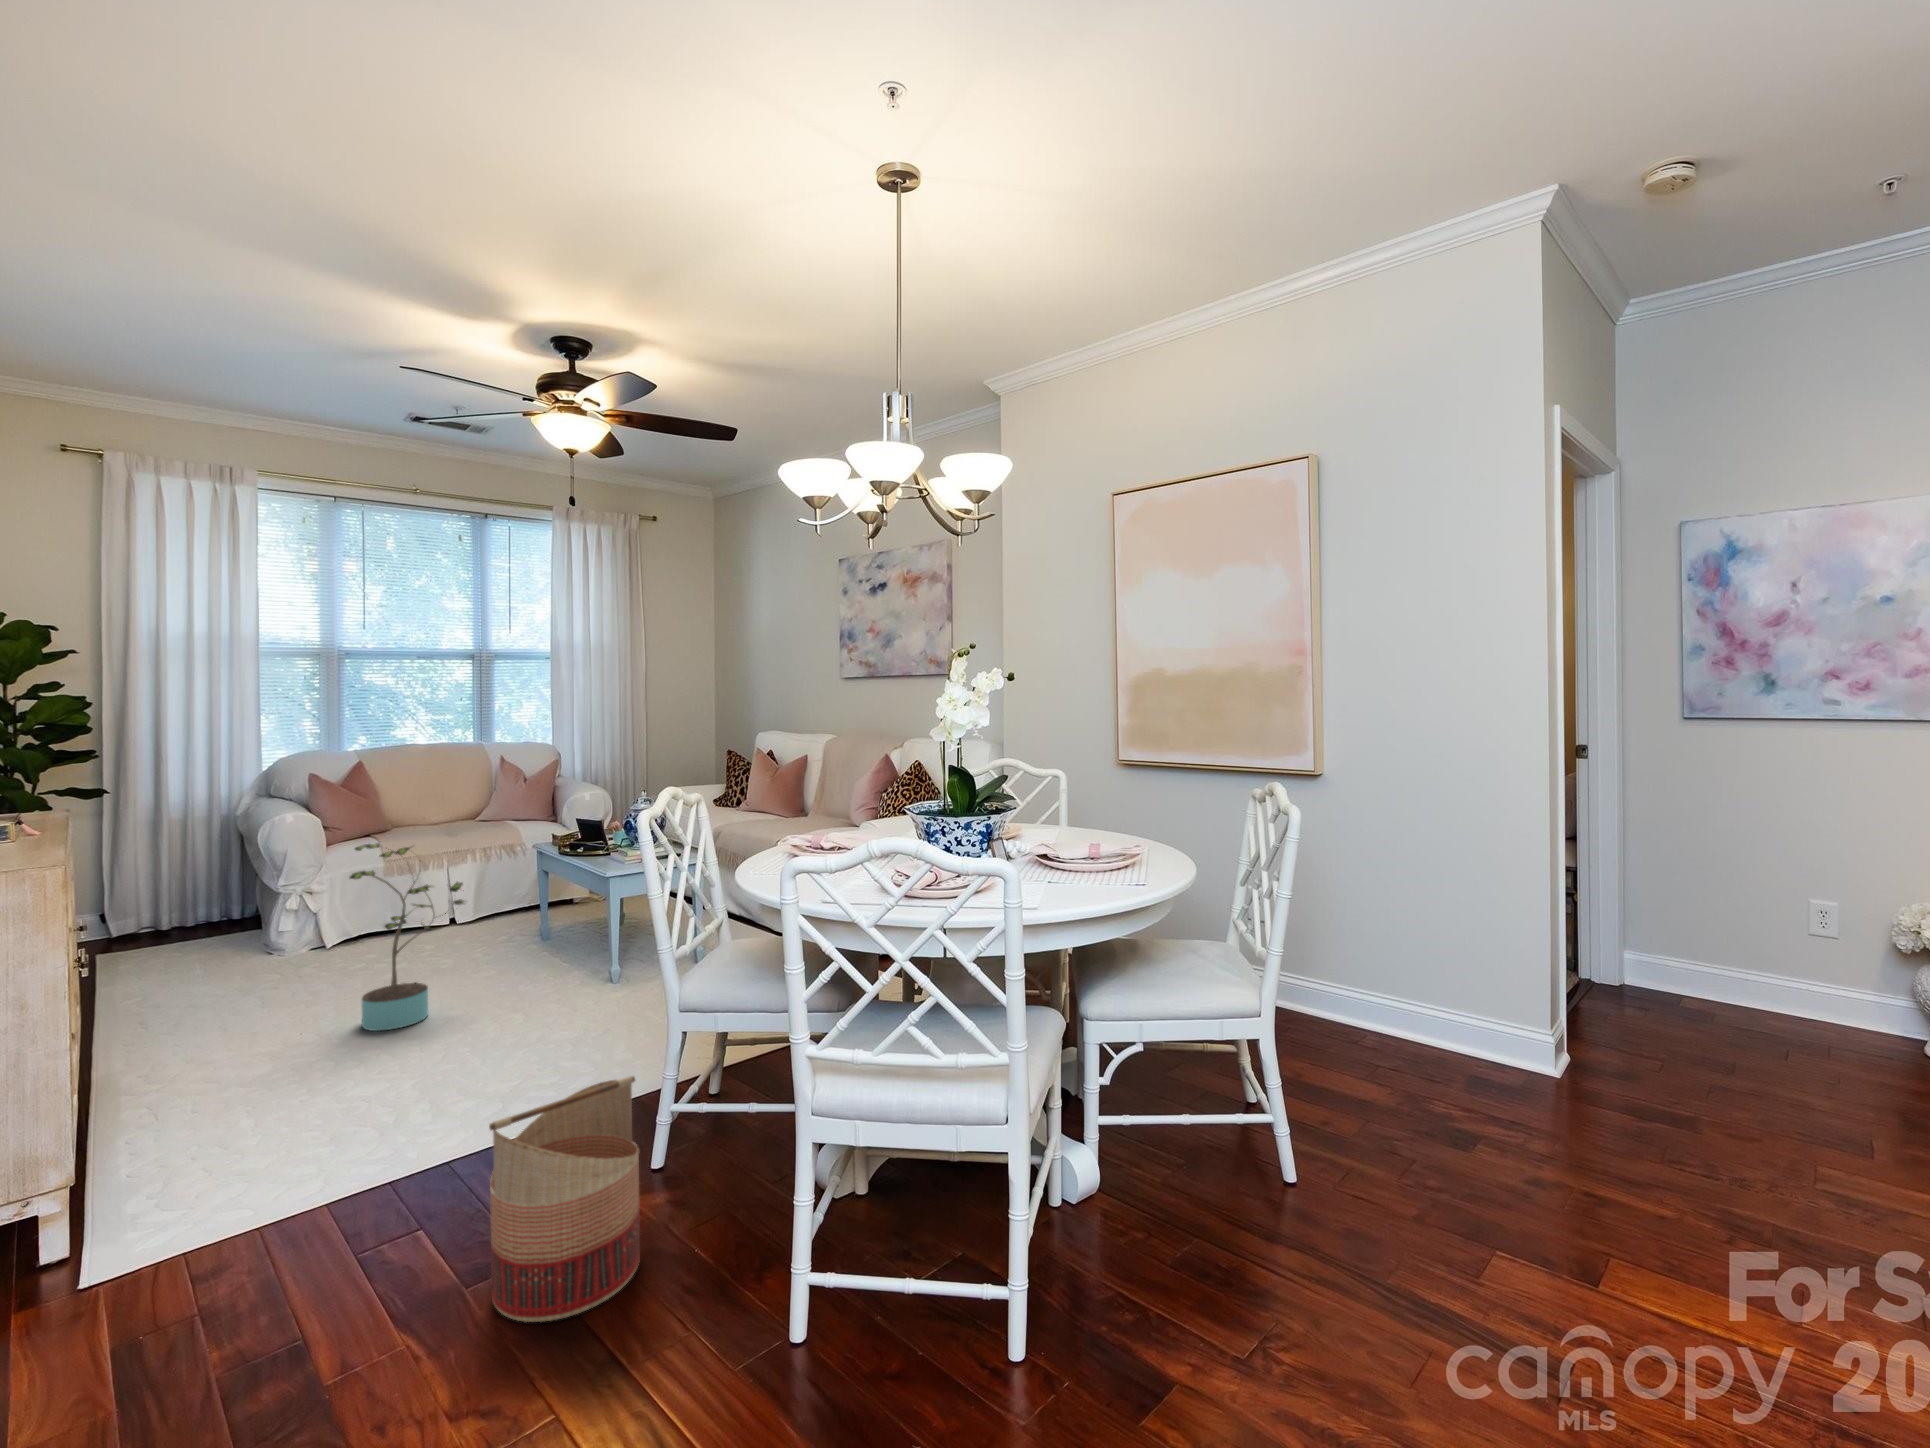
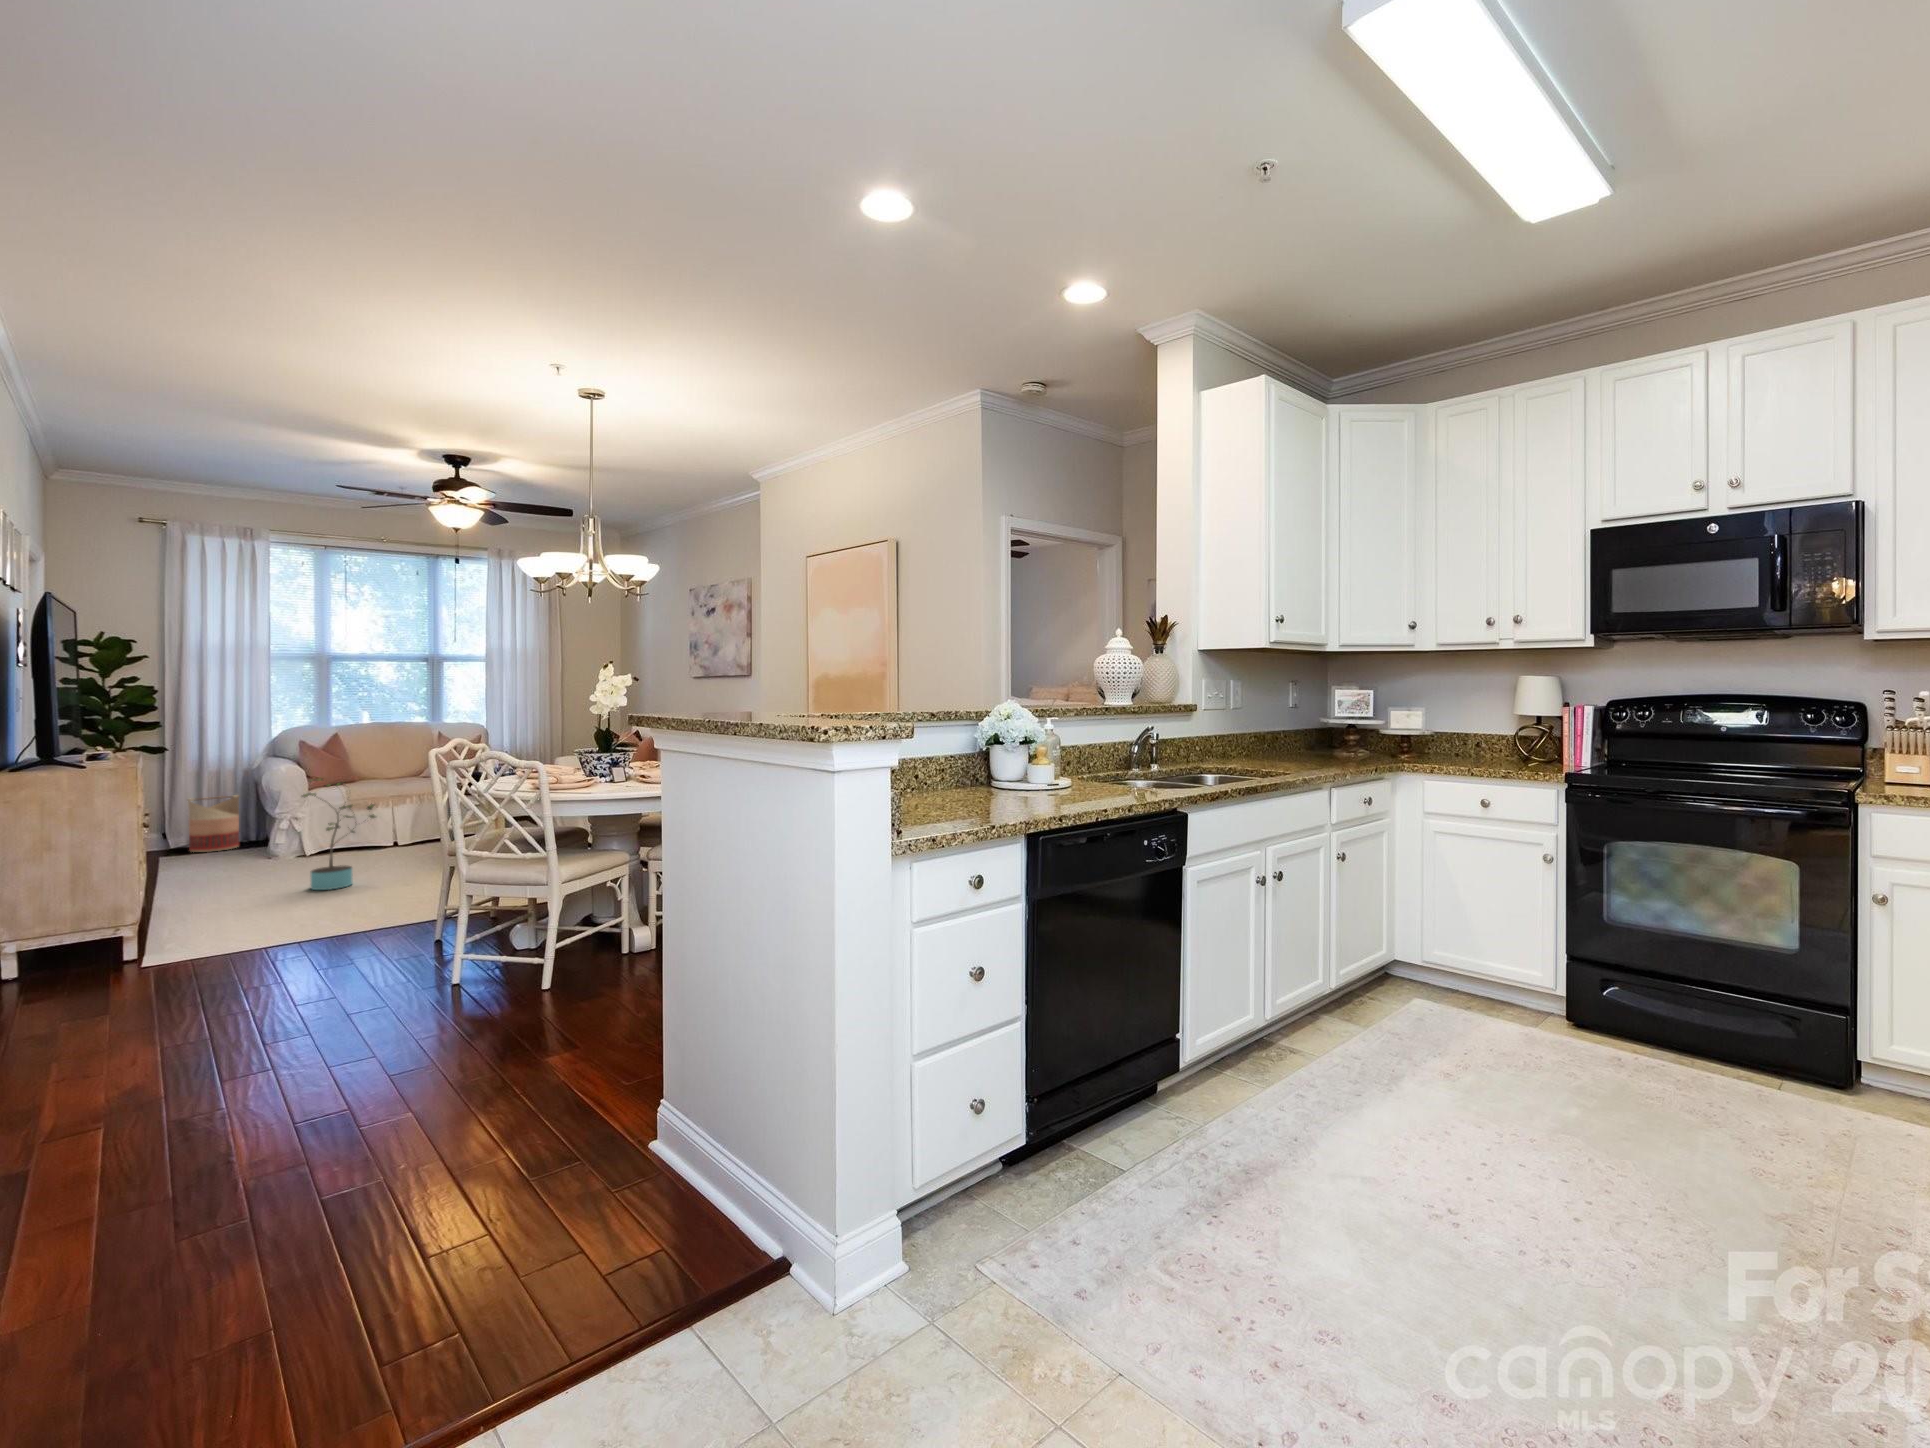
basket: present [489,1076,640,1322] -> present [188,795,239,852]

